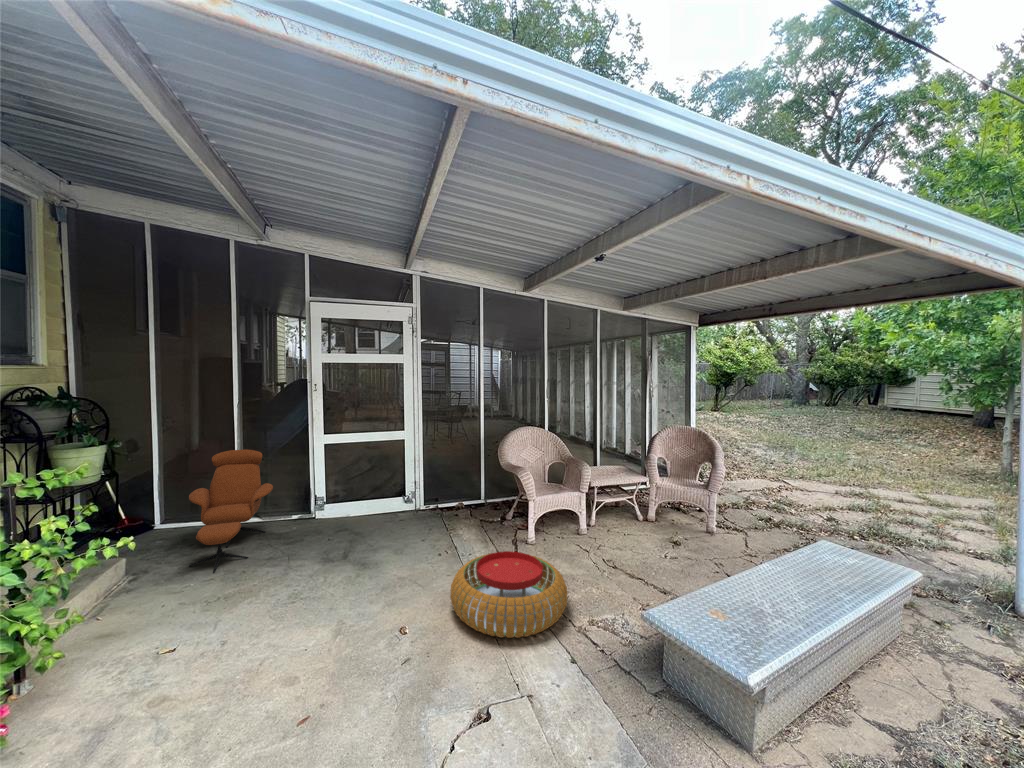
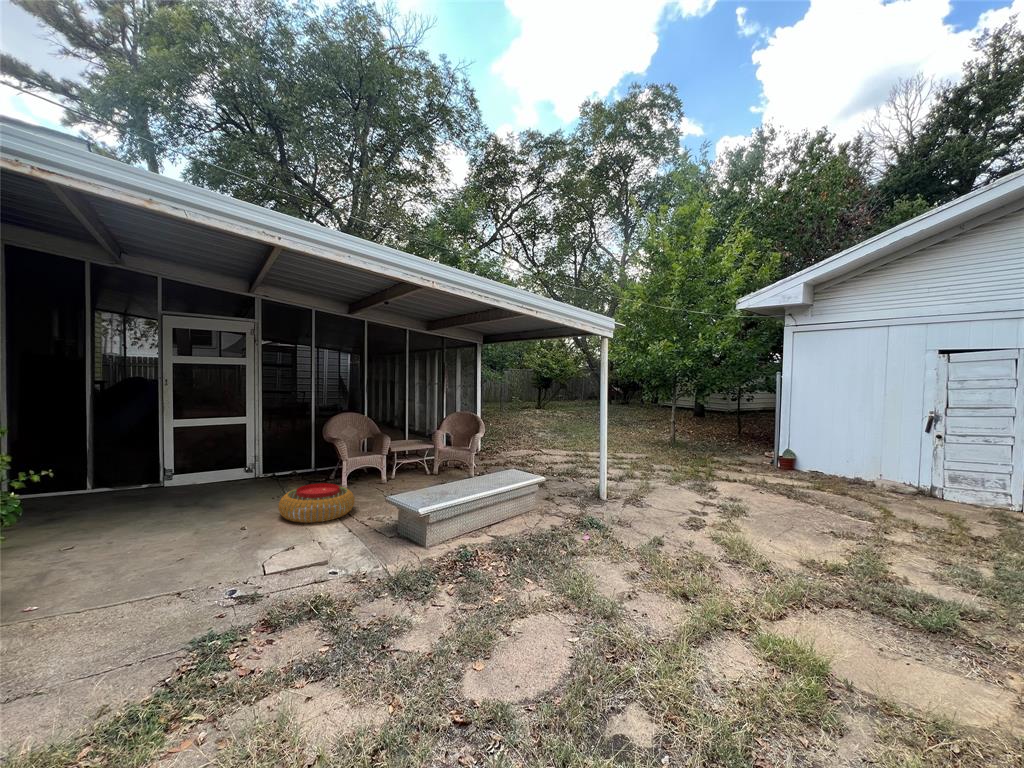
lounge chair: present [189,450,273,573] -> none [49,432,128,516]

